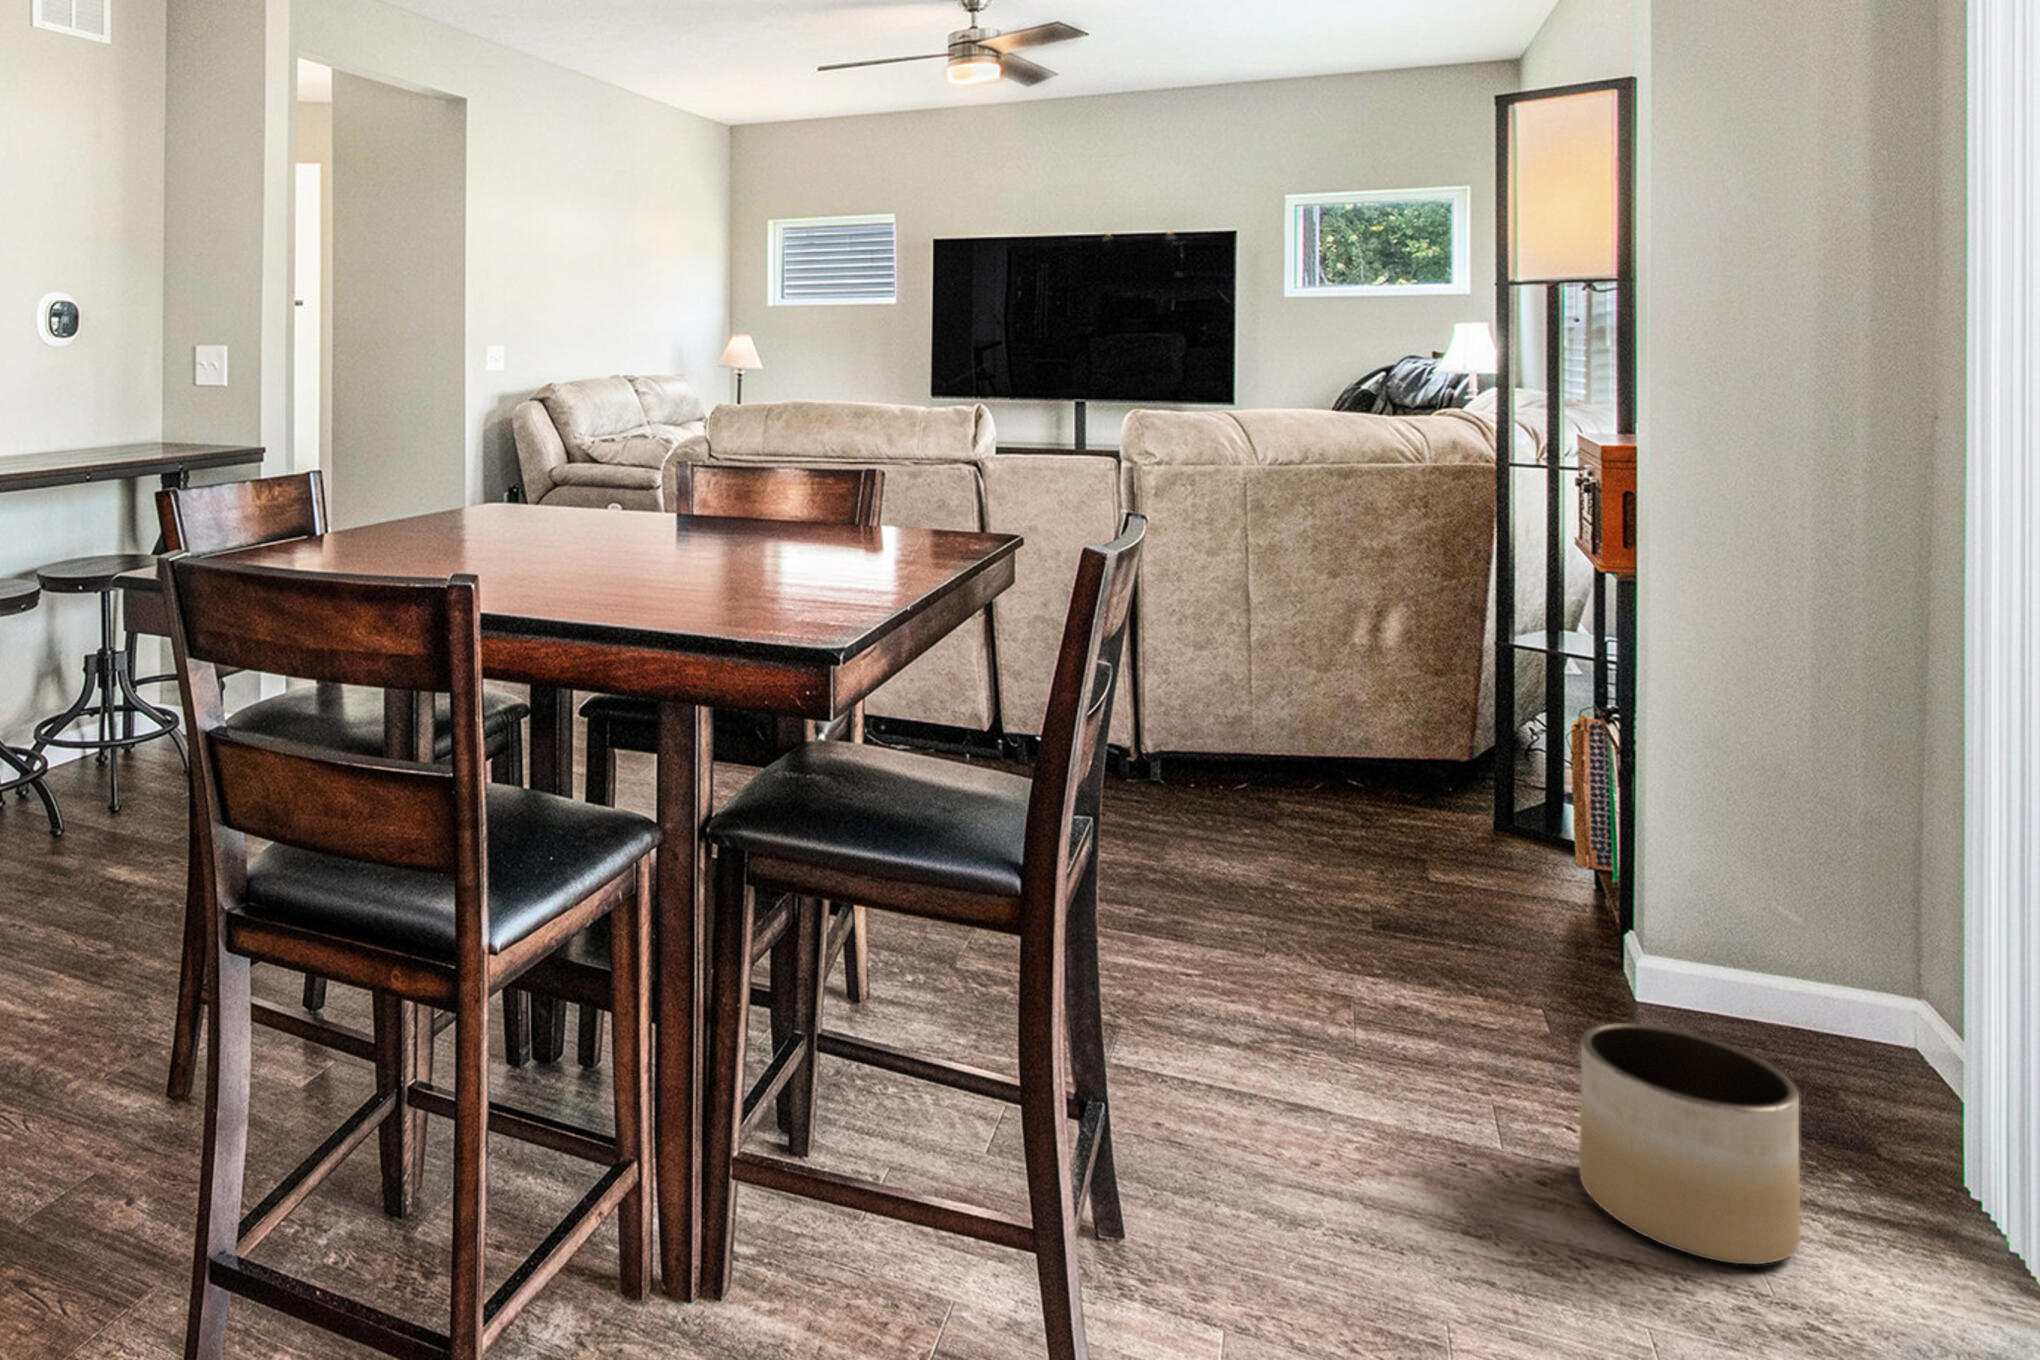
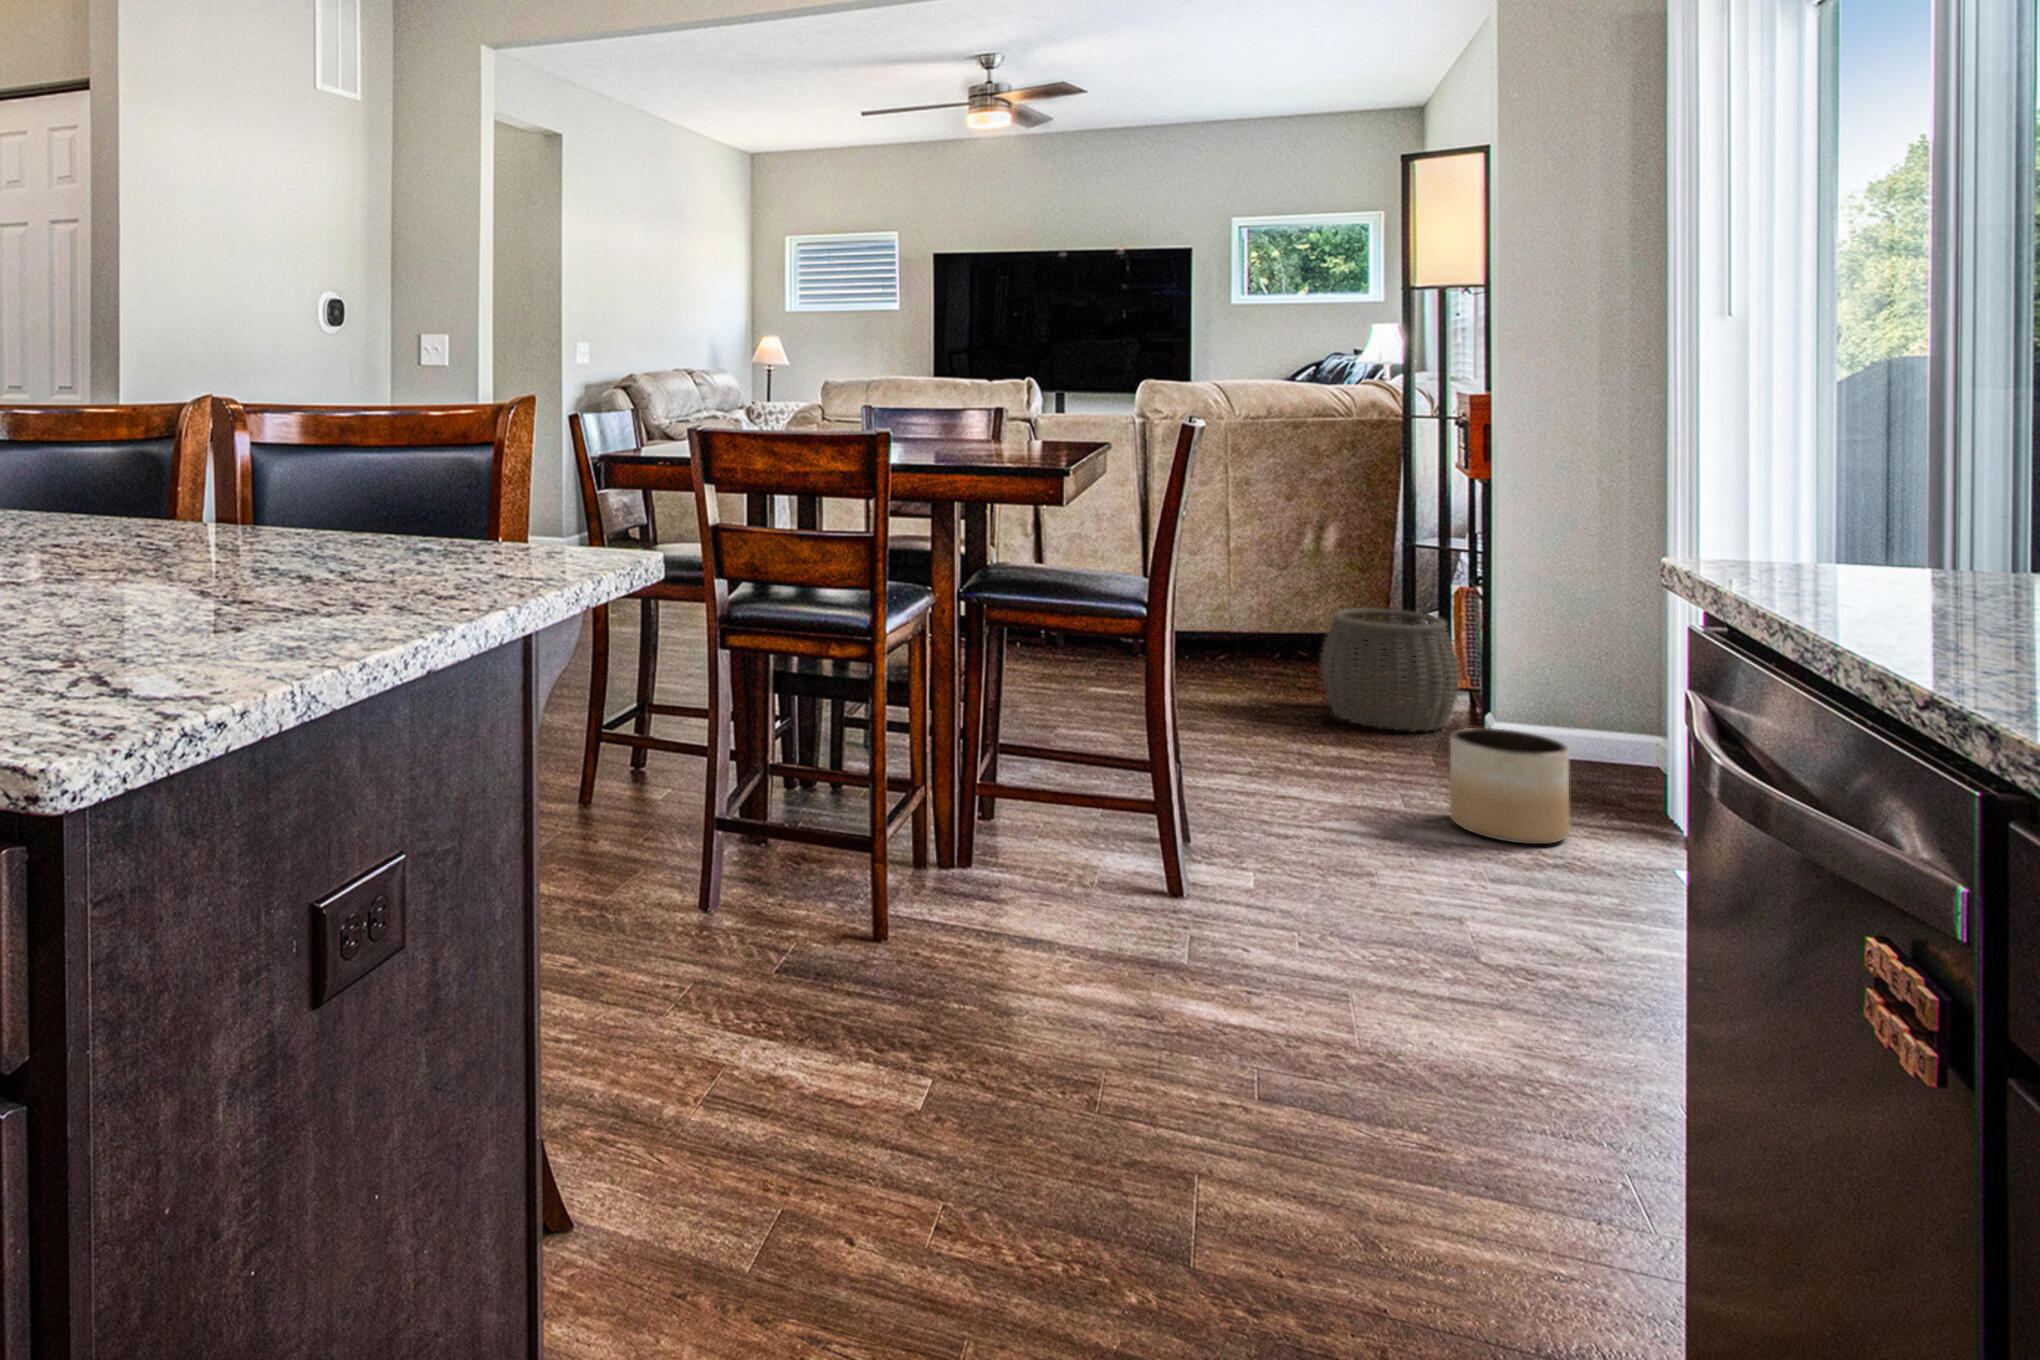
woven basket: none [1369,748,1584,949] -> present [1321,608,1460,731]

